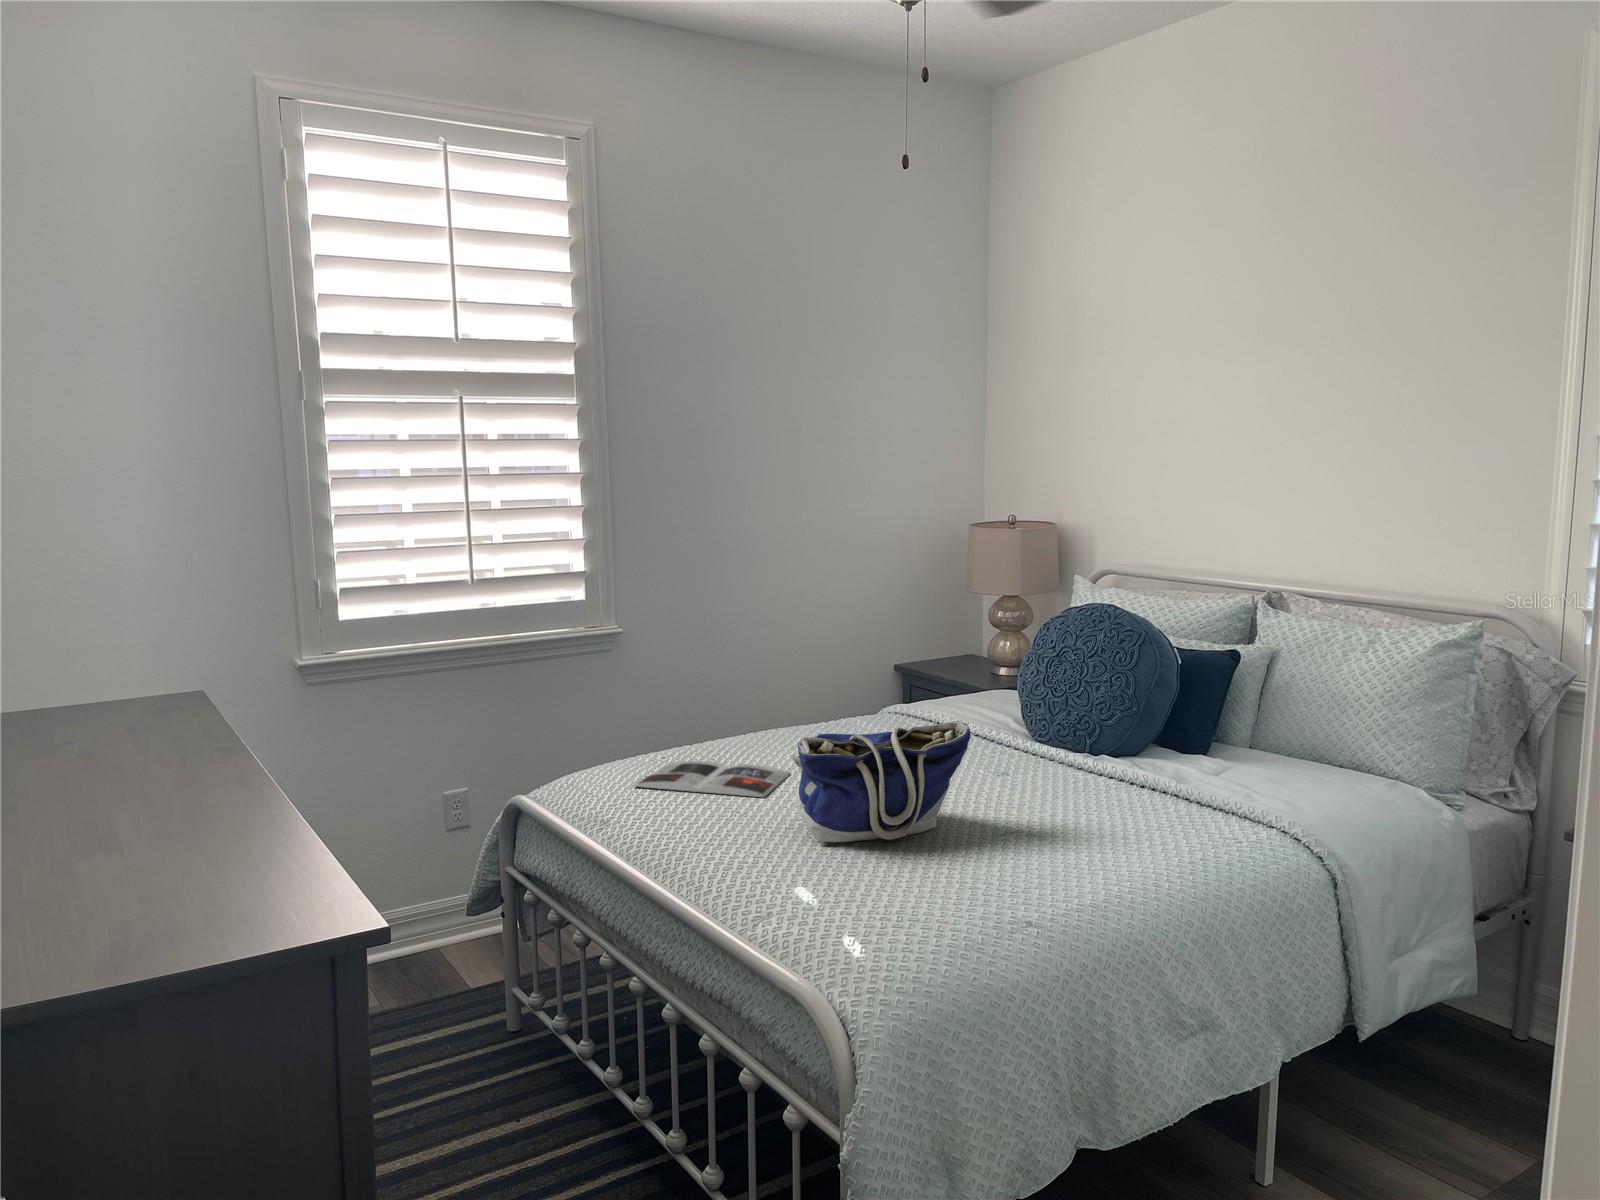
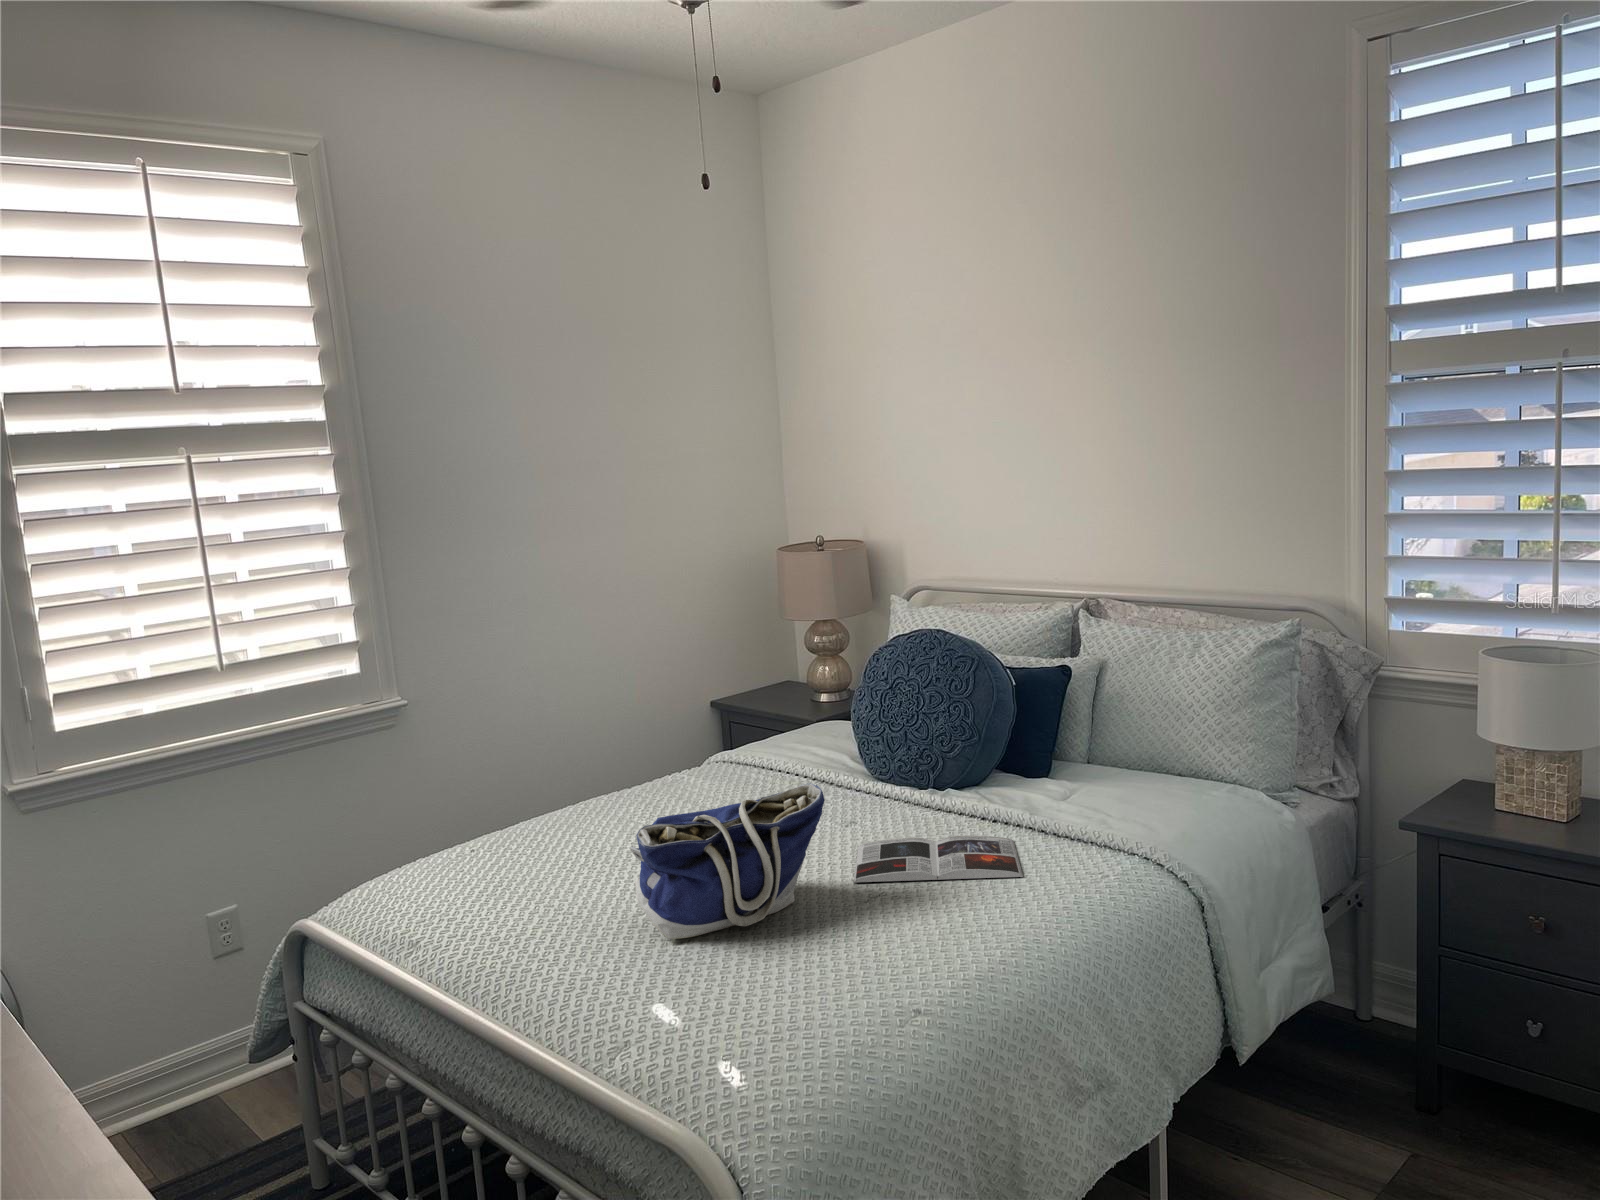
magazine: present [634,761,790,797] -> present [854,835,1023,882]

